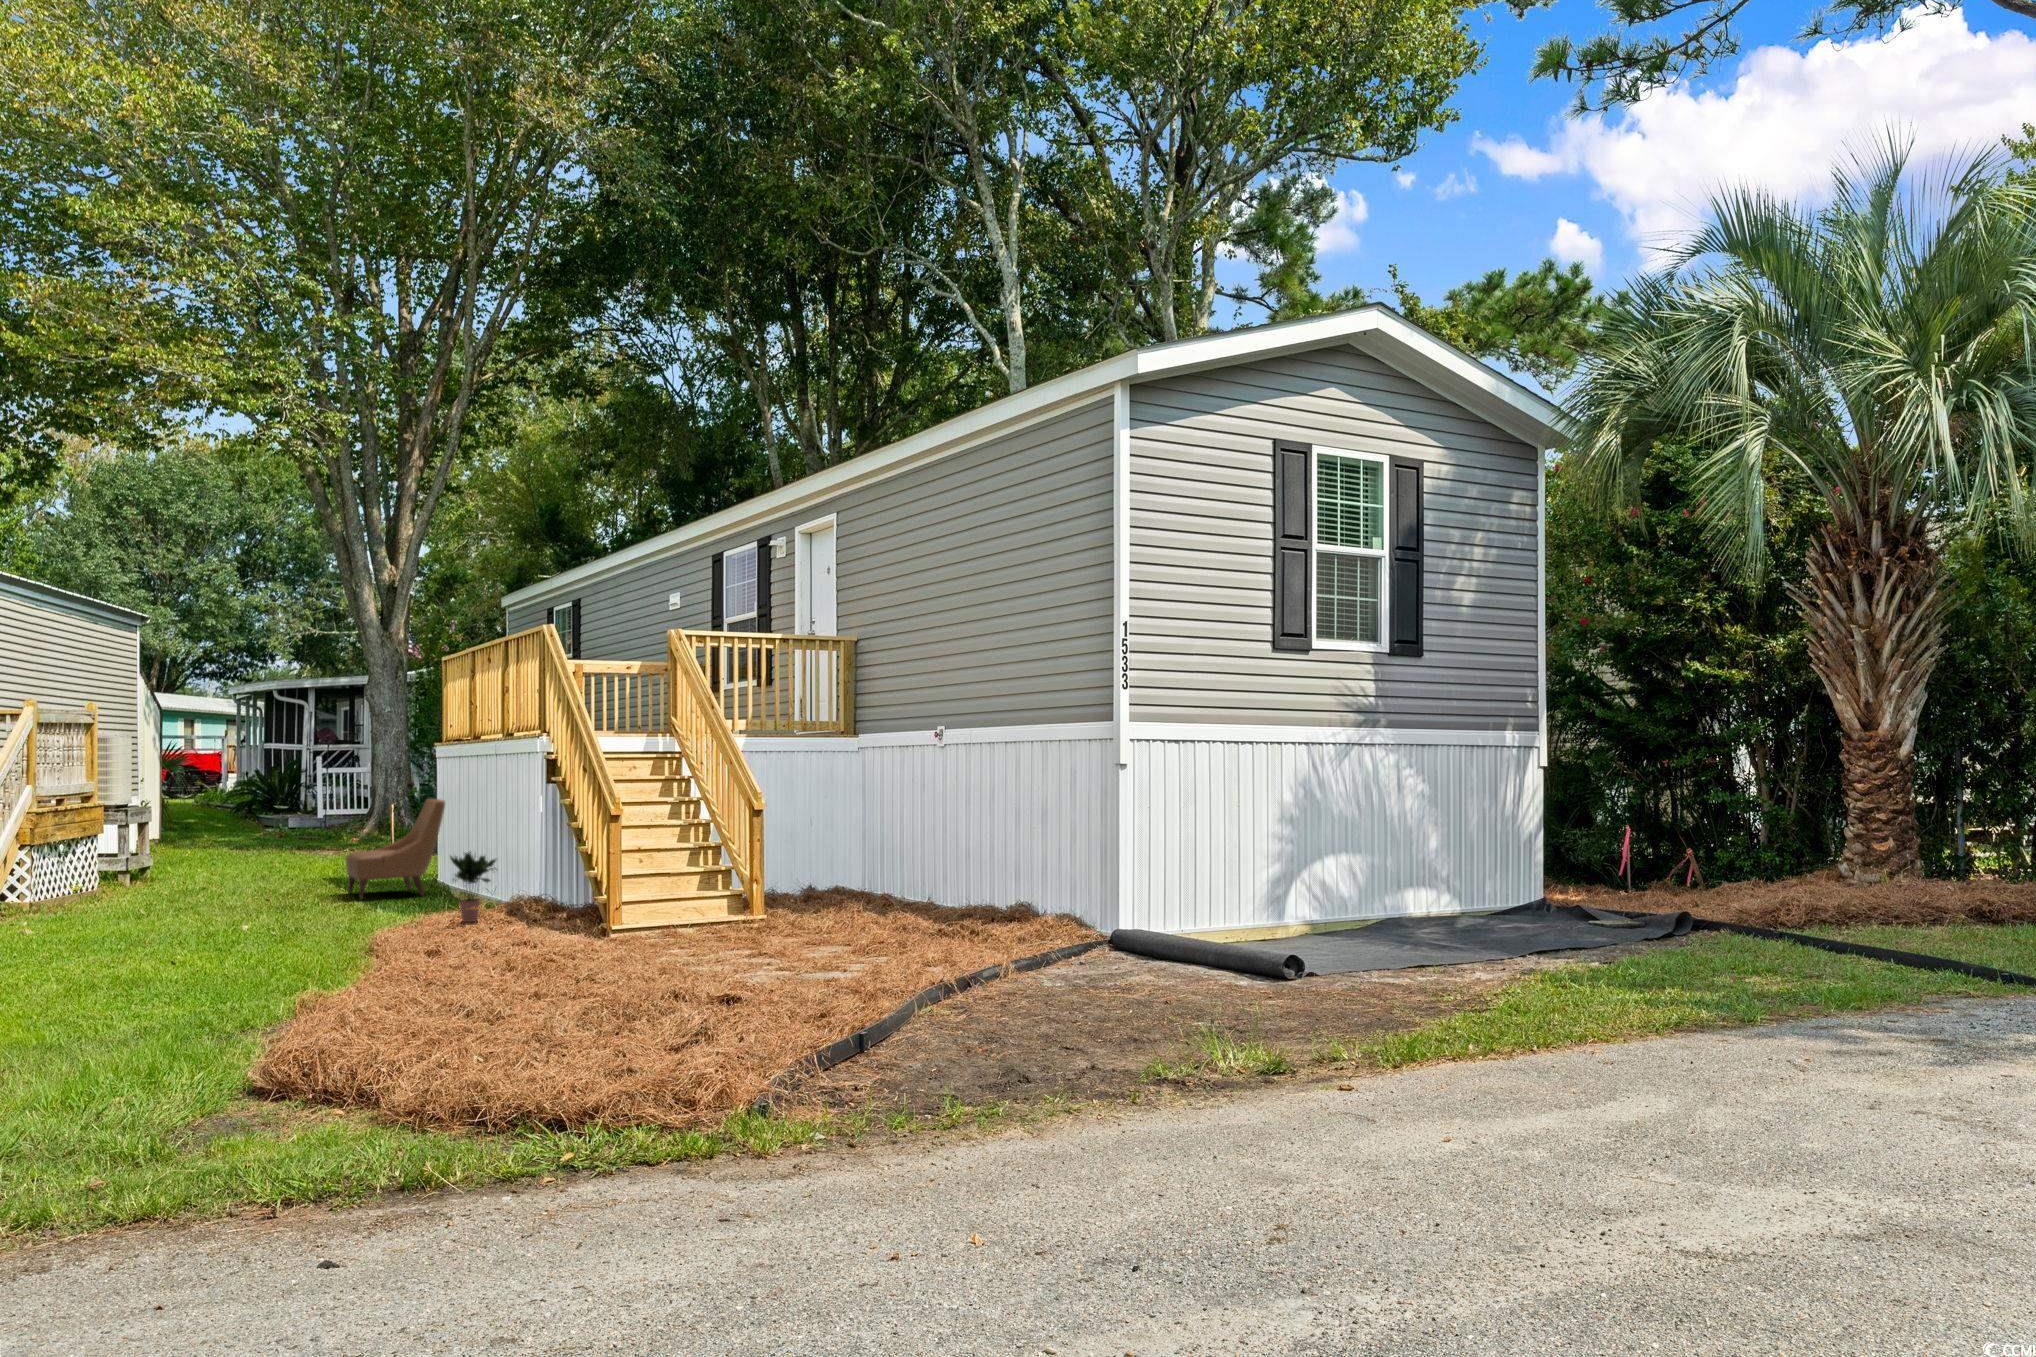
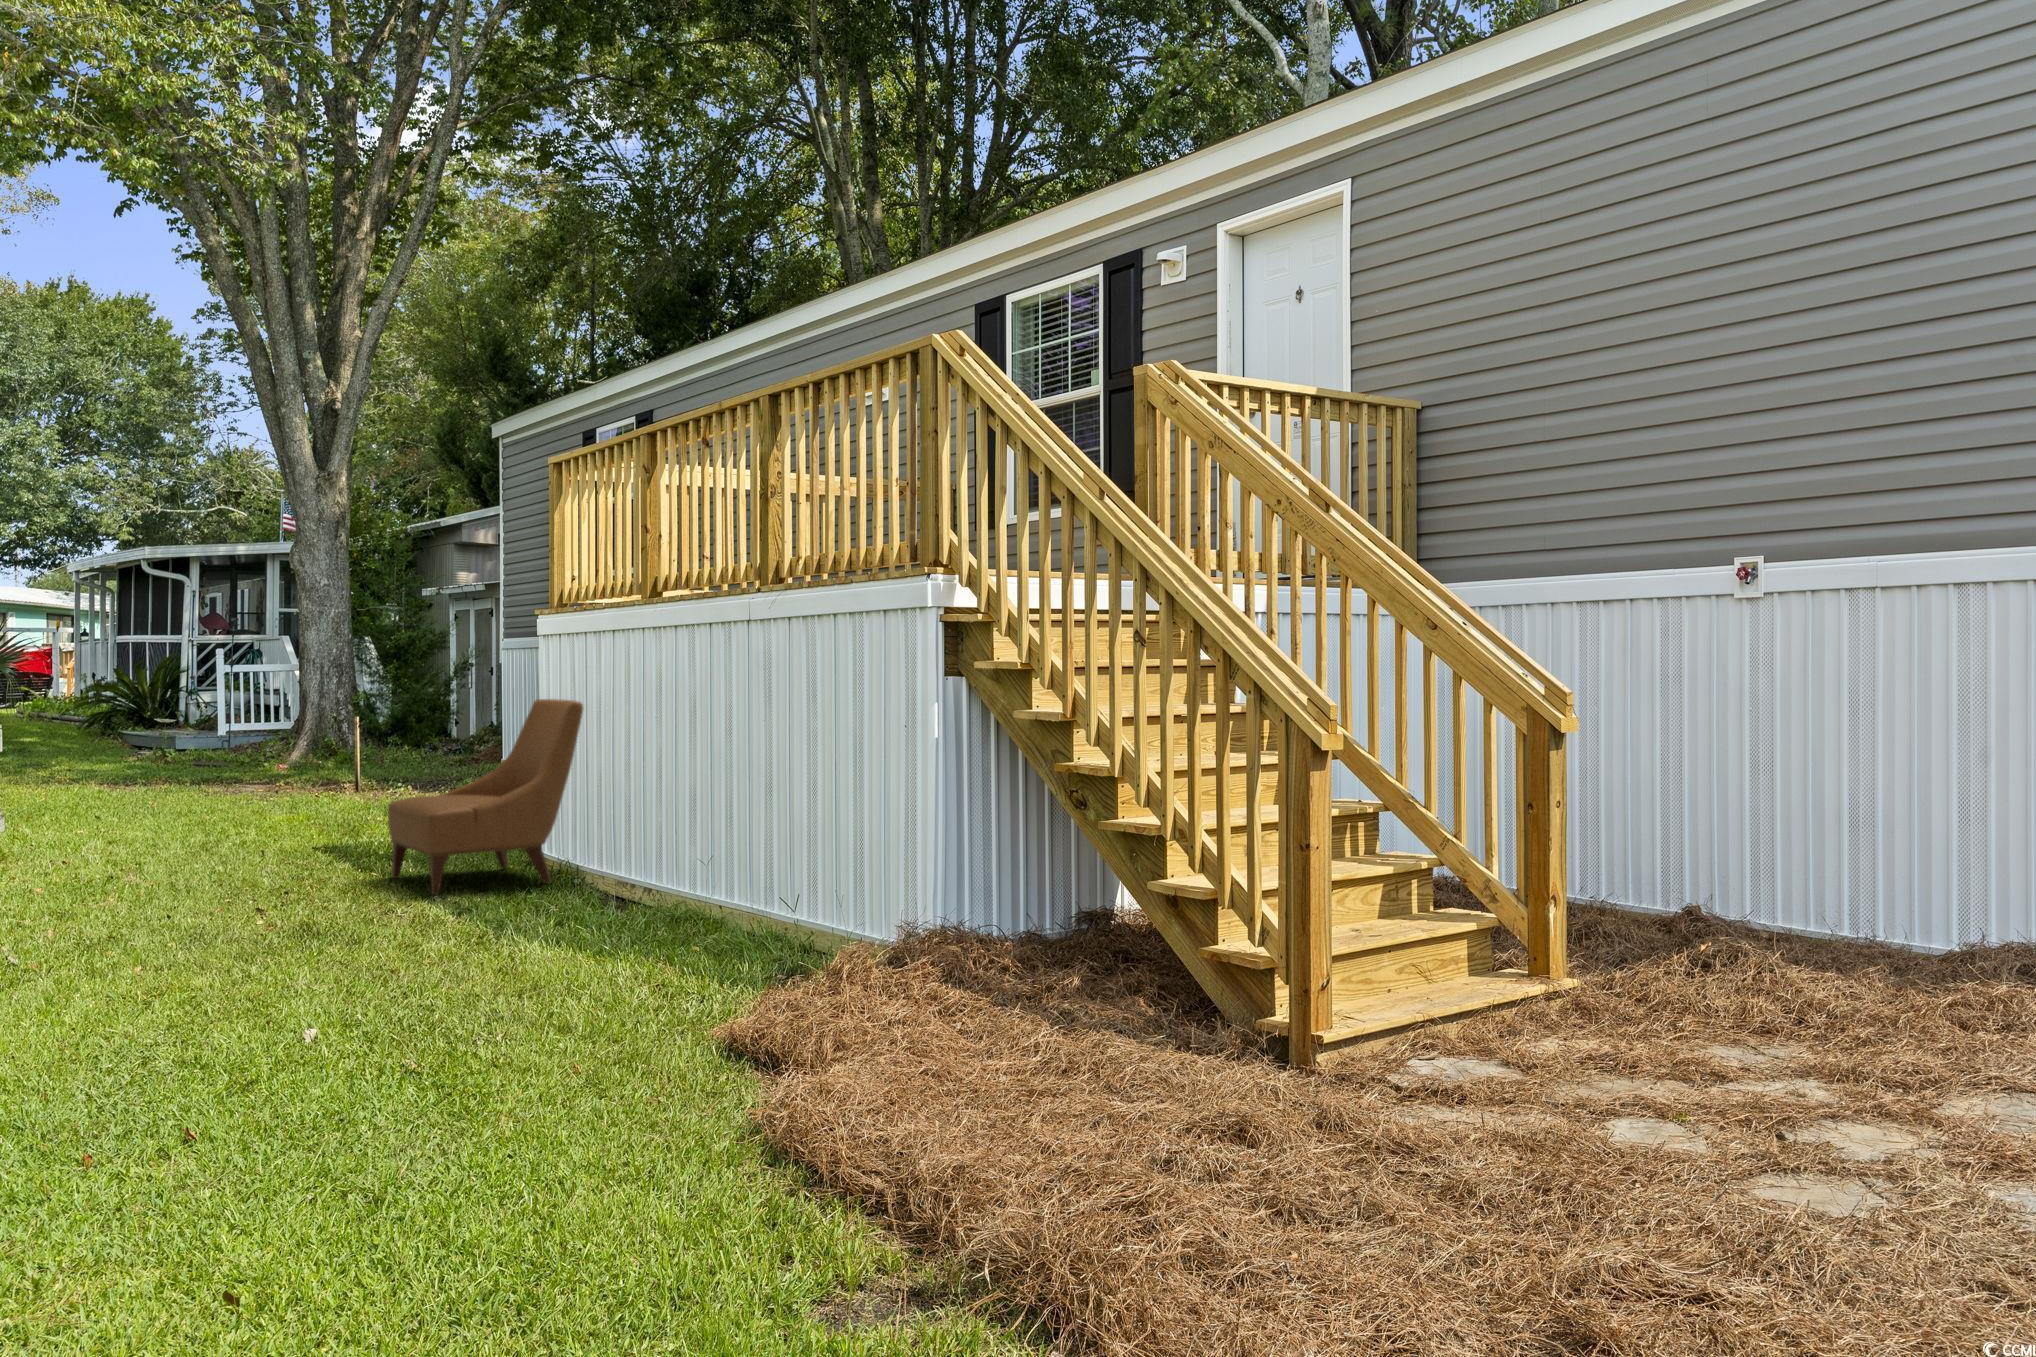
potted plant: present [450,852,496,922] -> none [703,800,813,963]

